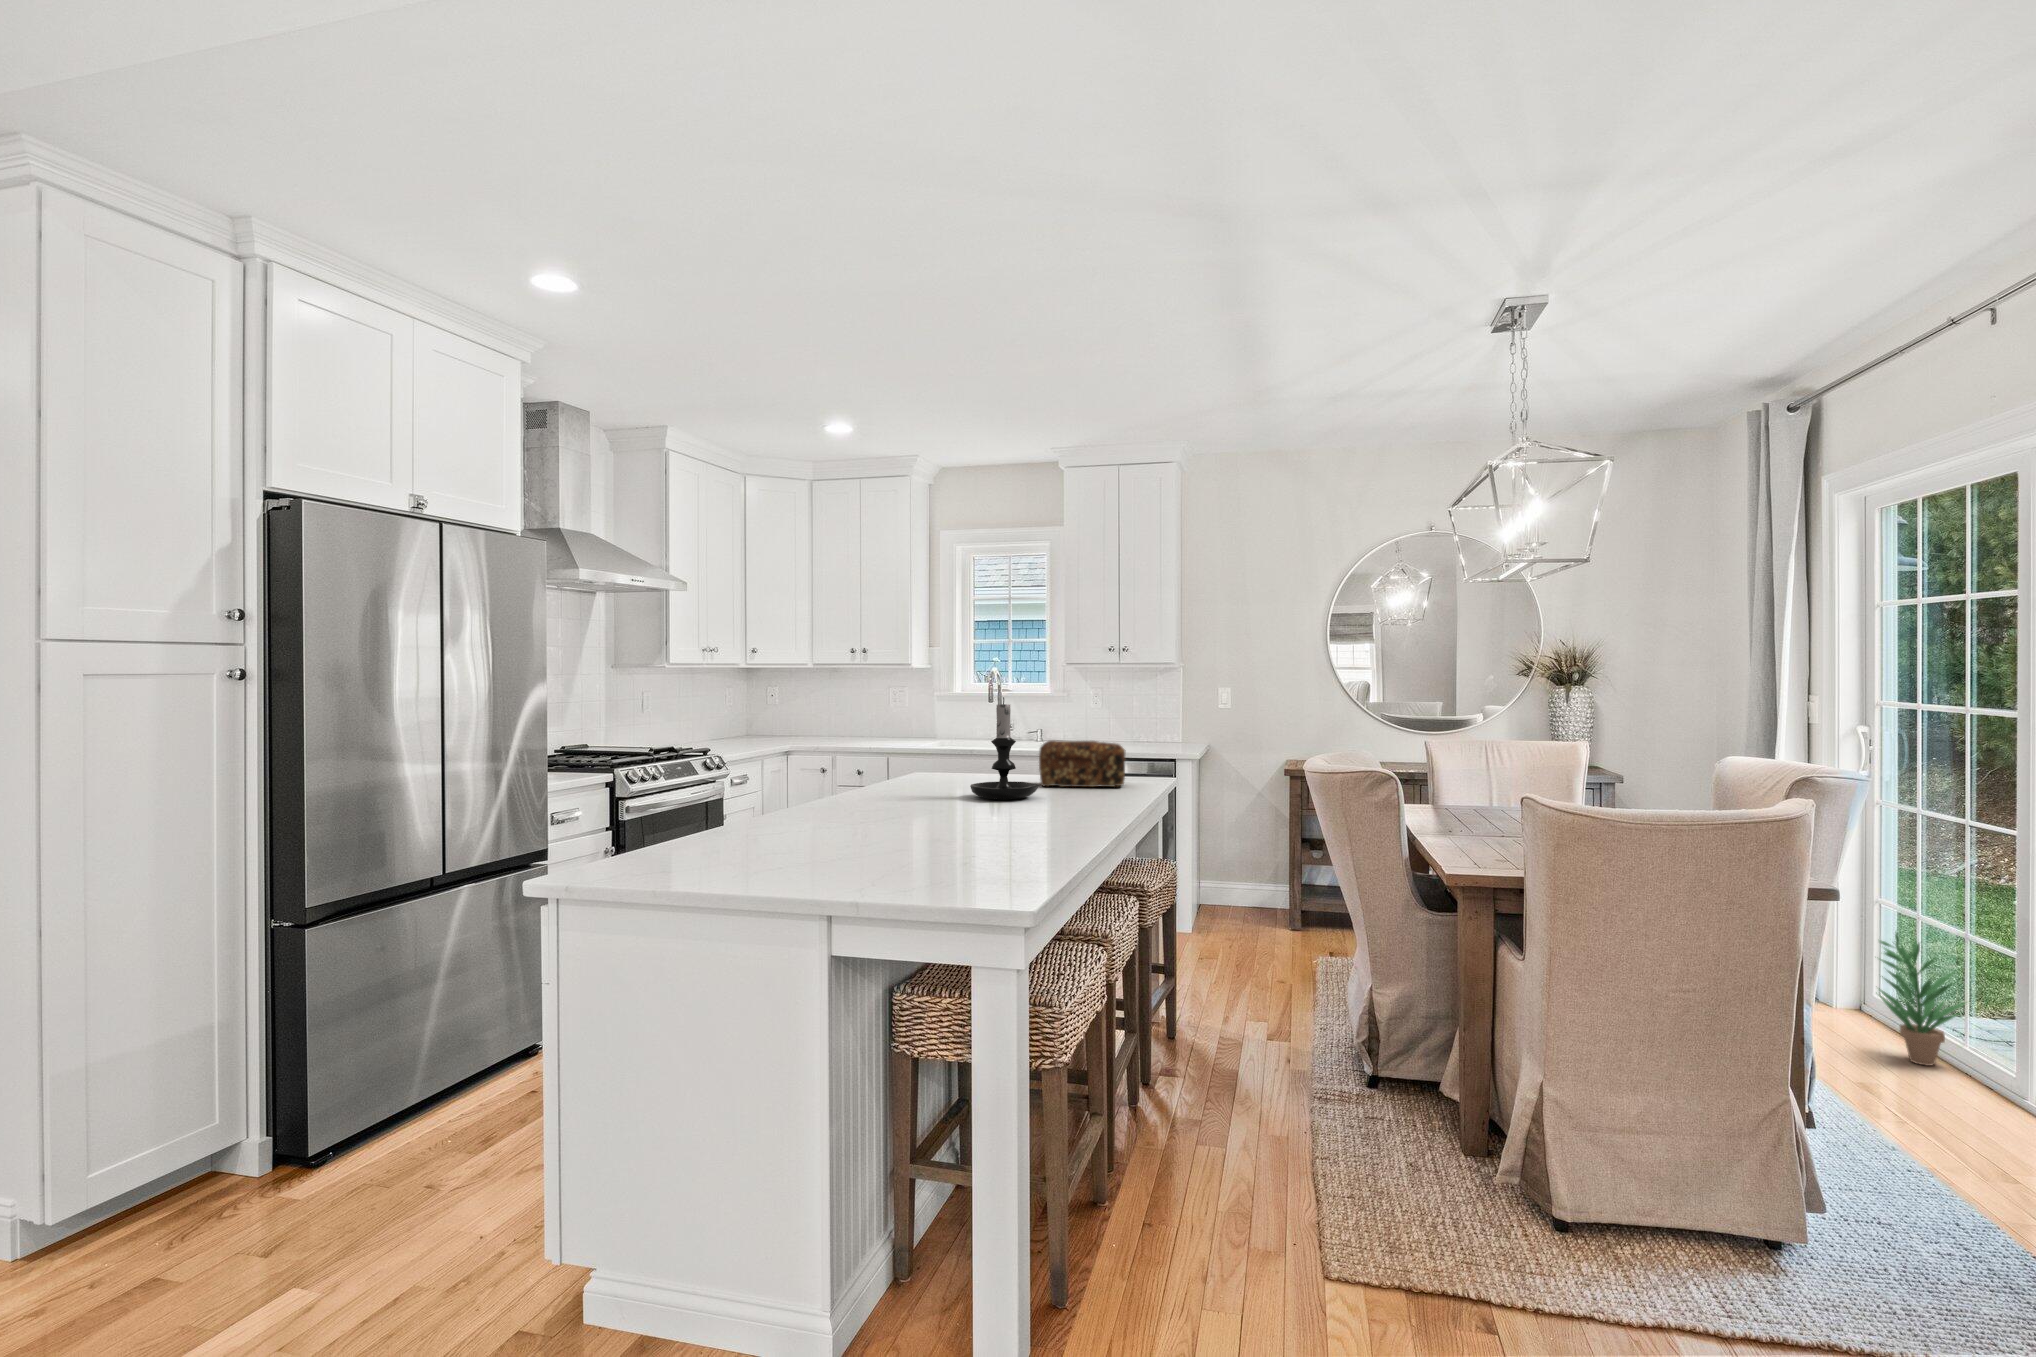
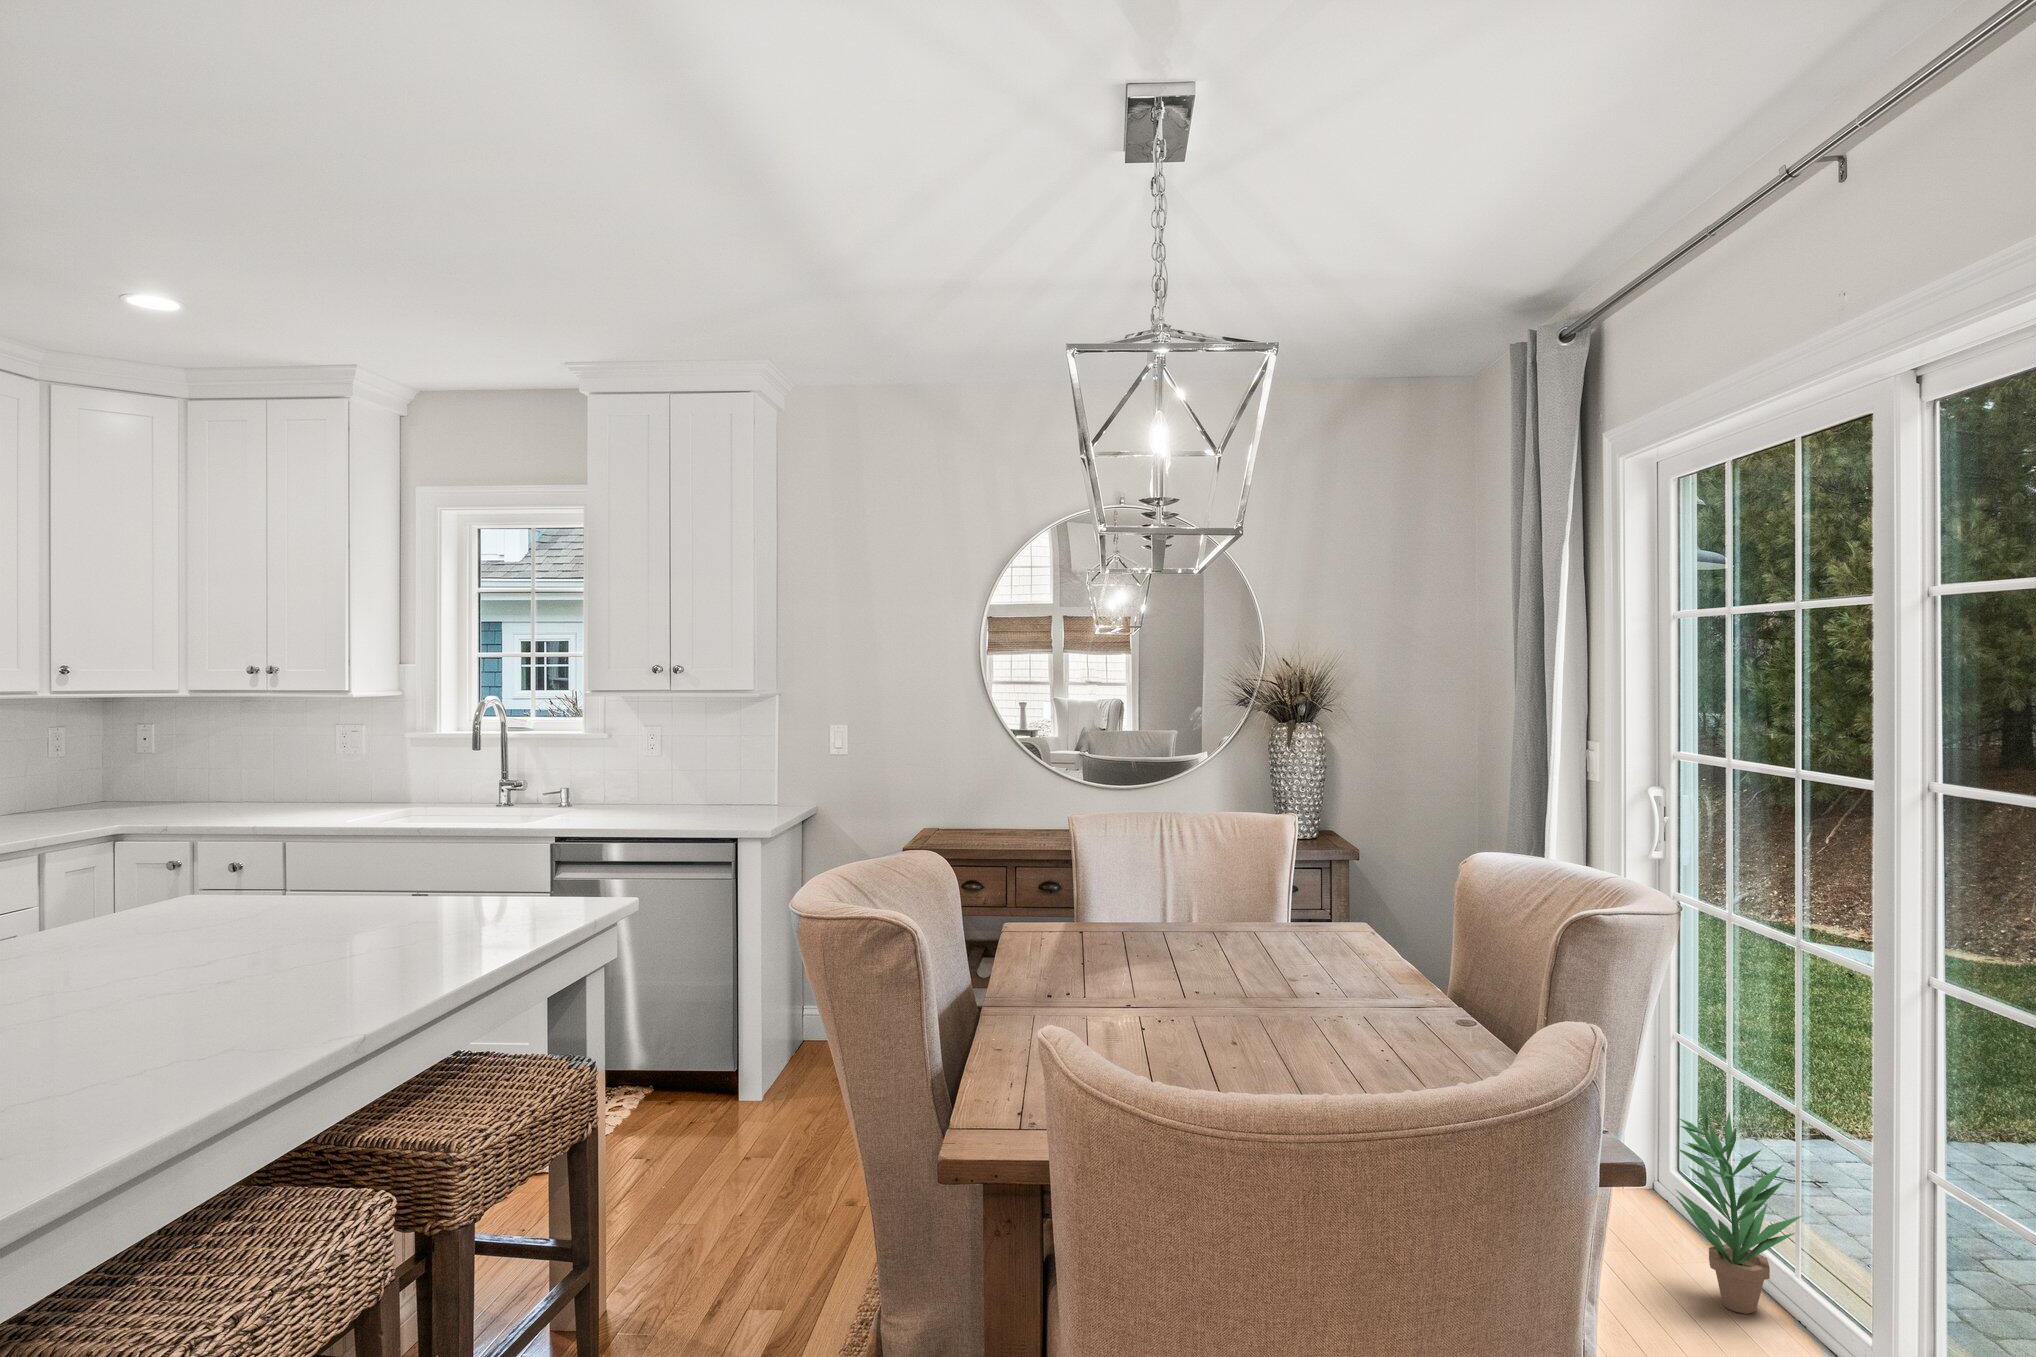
candle holder: present [970,697,1040,800] -> none [70,785,244,997]
bread loaf: present [1039,740,1125,787] -> none [305,849,500,943]

